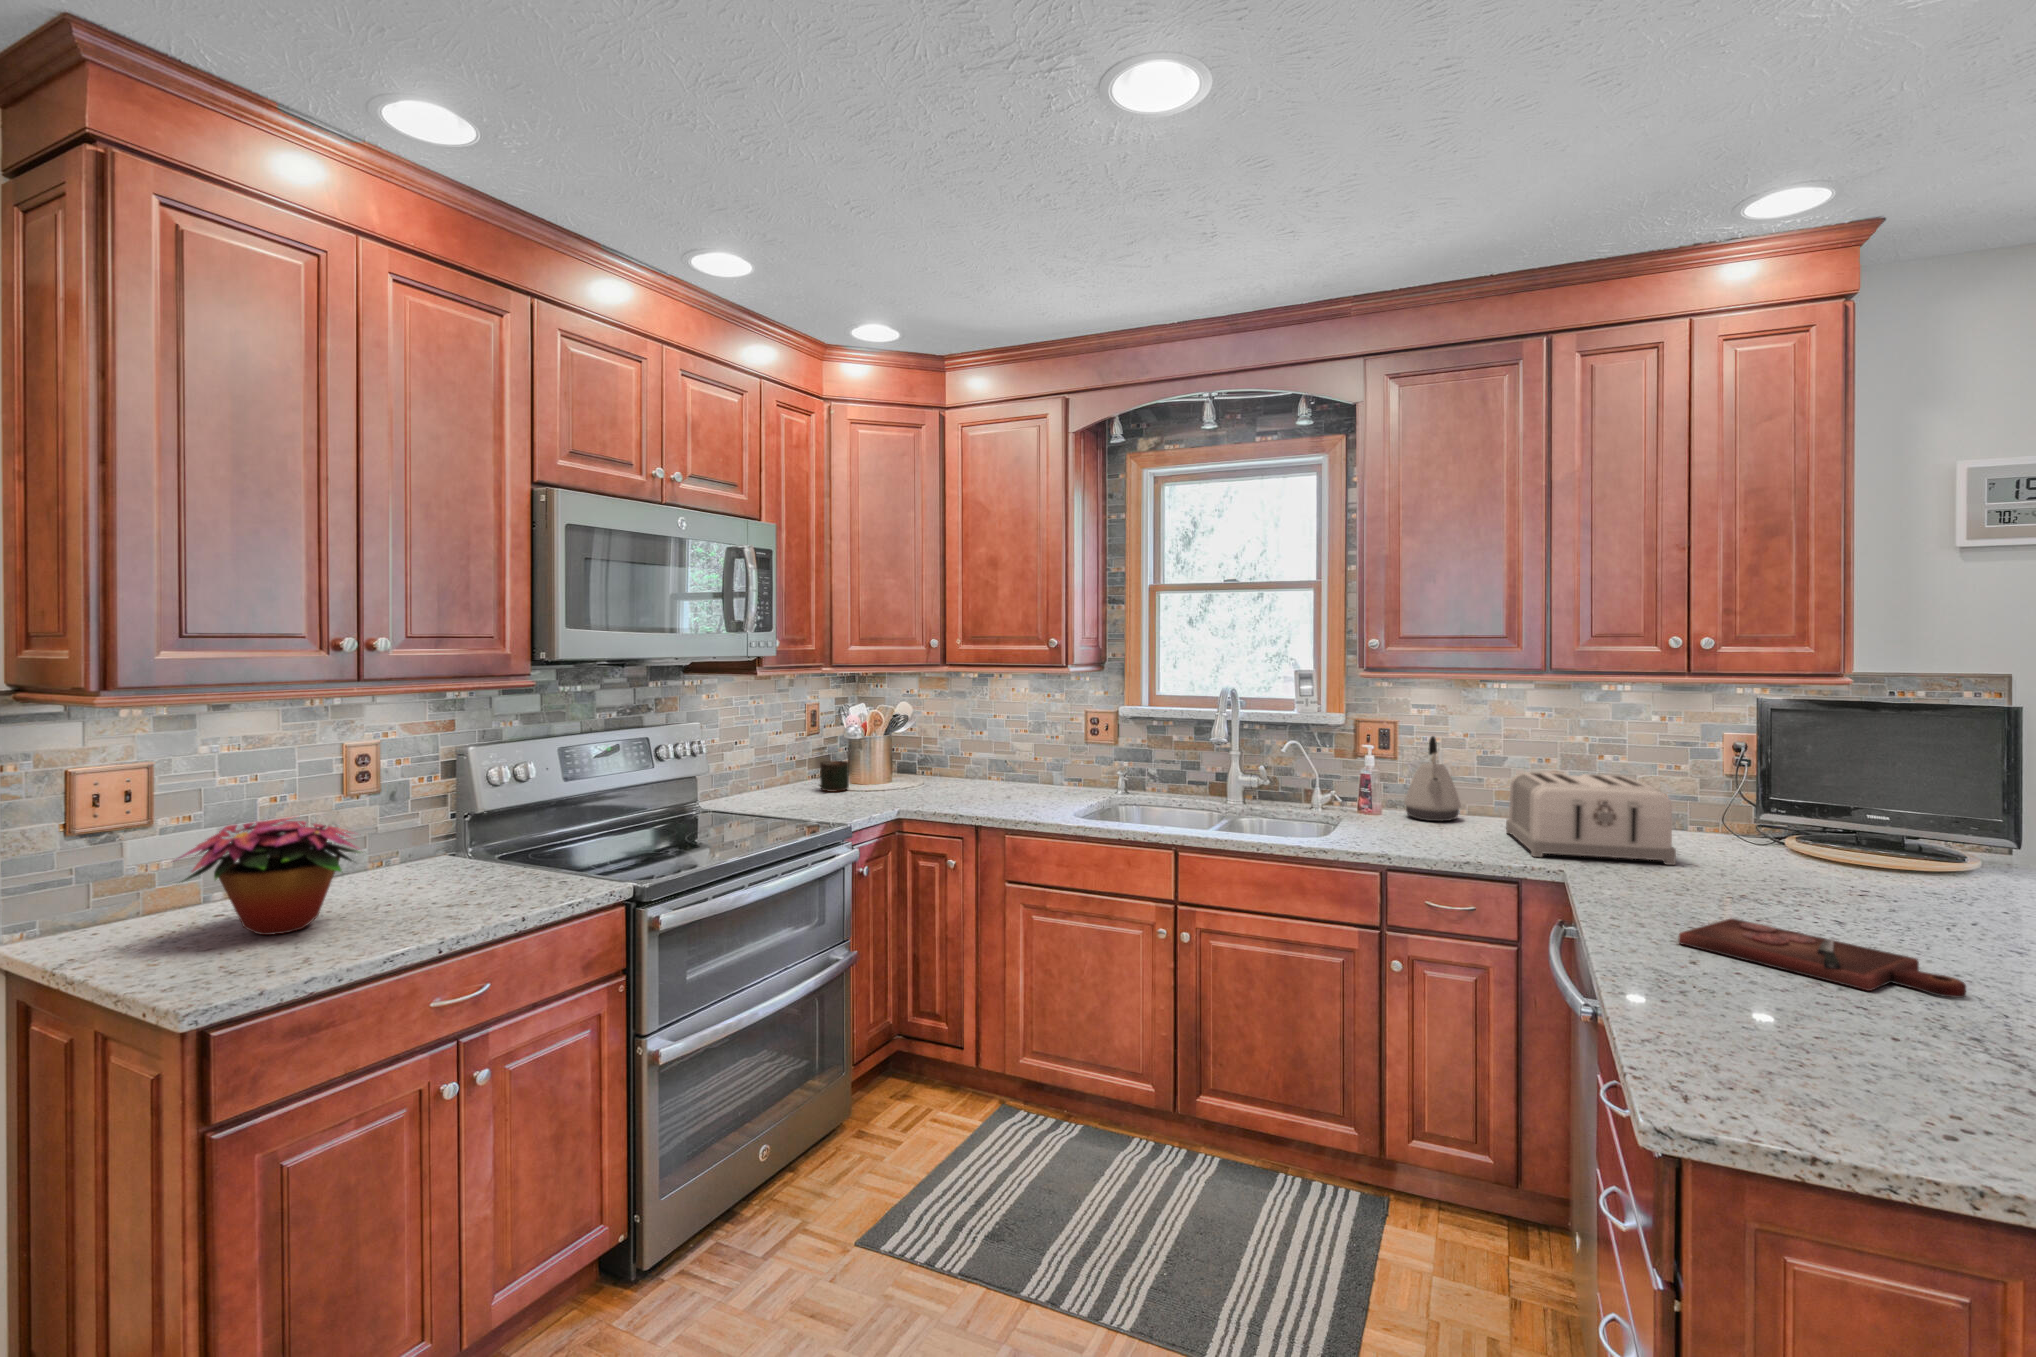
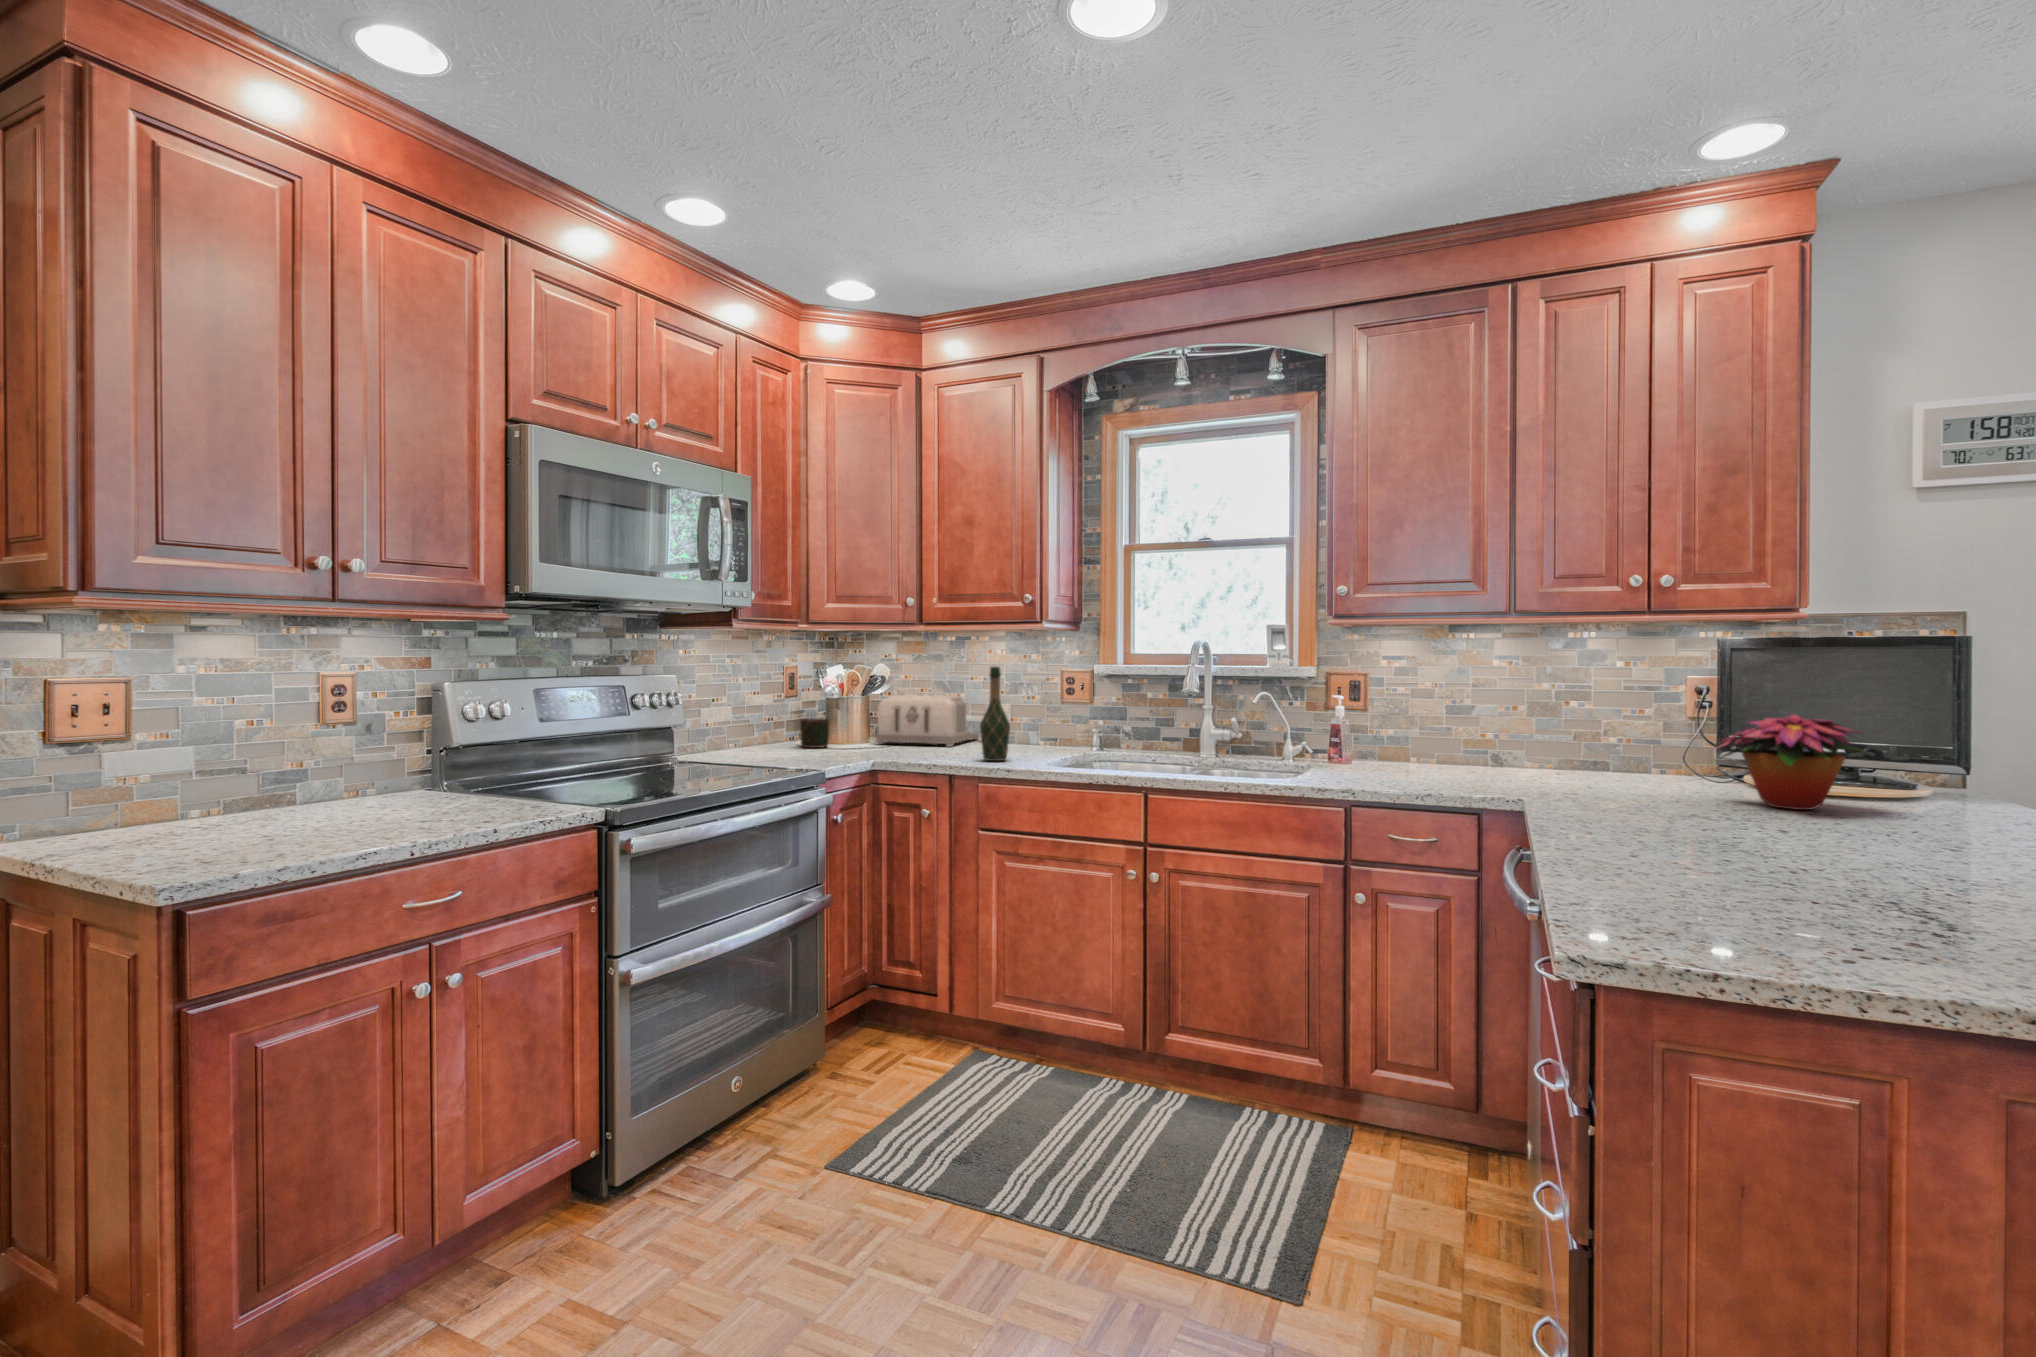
wine bottle: none [1005,716,1036,813] -> present [980,667,1010,761]
kettle: present [1404,736,1461,821] -> none [1372,683,1427,766]
toaster: present [1506,772,1676,865] -> present [875,694,979,747]
flower arrangement: present [179,817,359,935] -> present [1718,715,1864,810]
cutting board: present [1678,918,1966,998] -> none [1619,823,1889,876]

